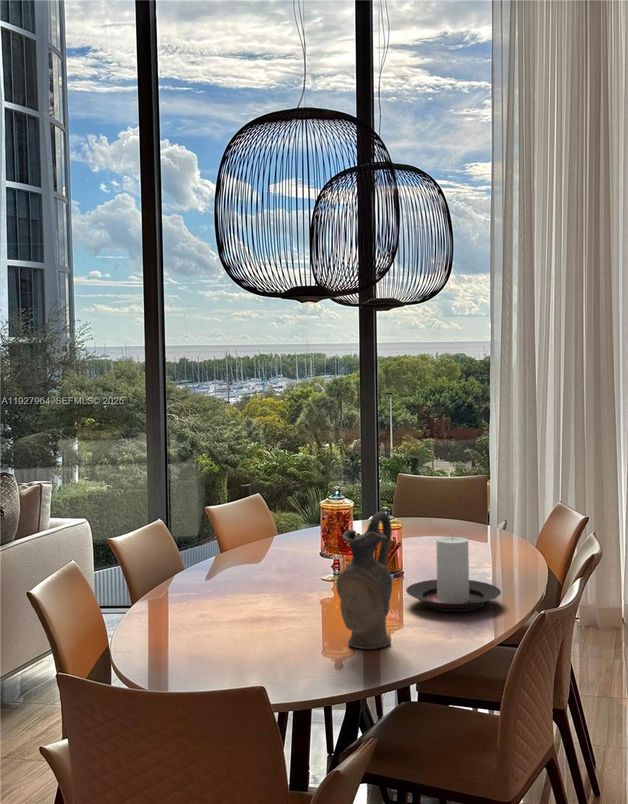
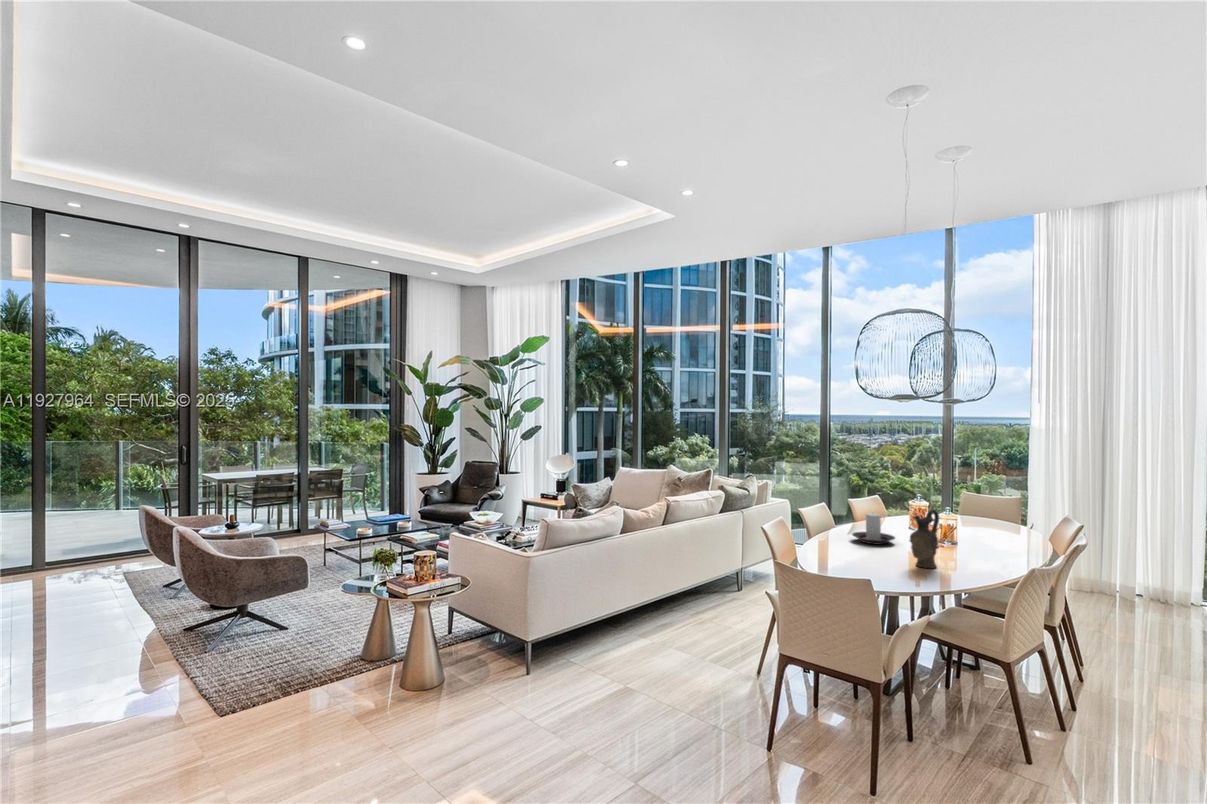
candle holder: present [406,536,501,612] -> present [852,513,895,545]

